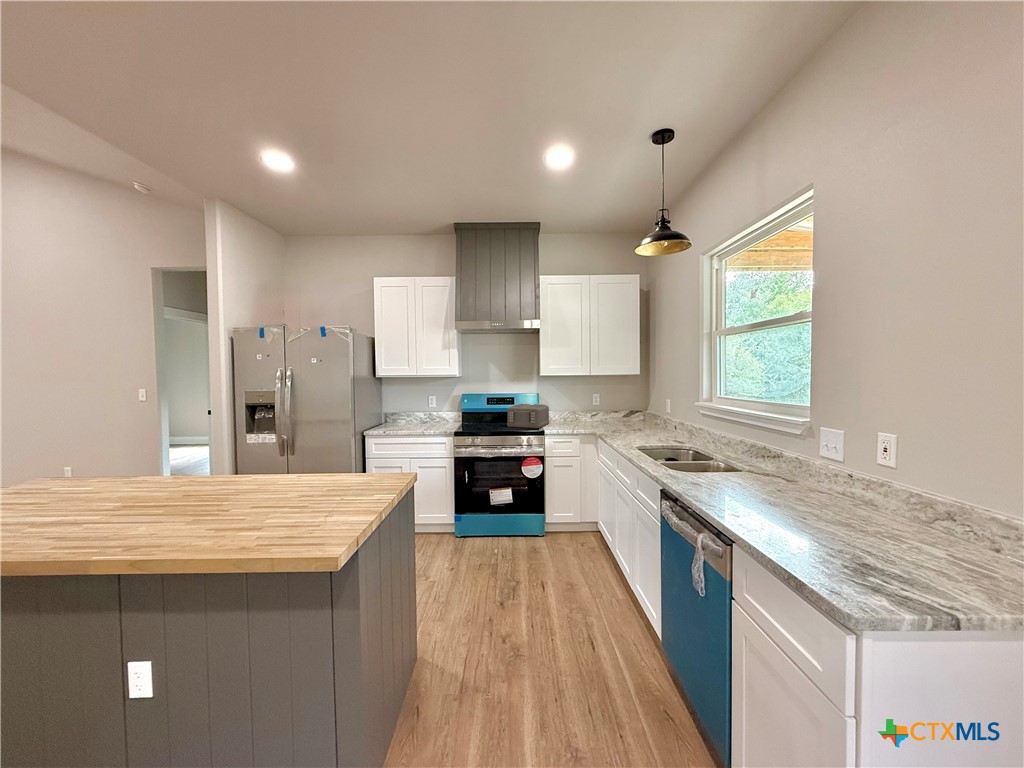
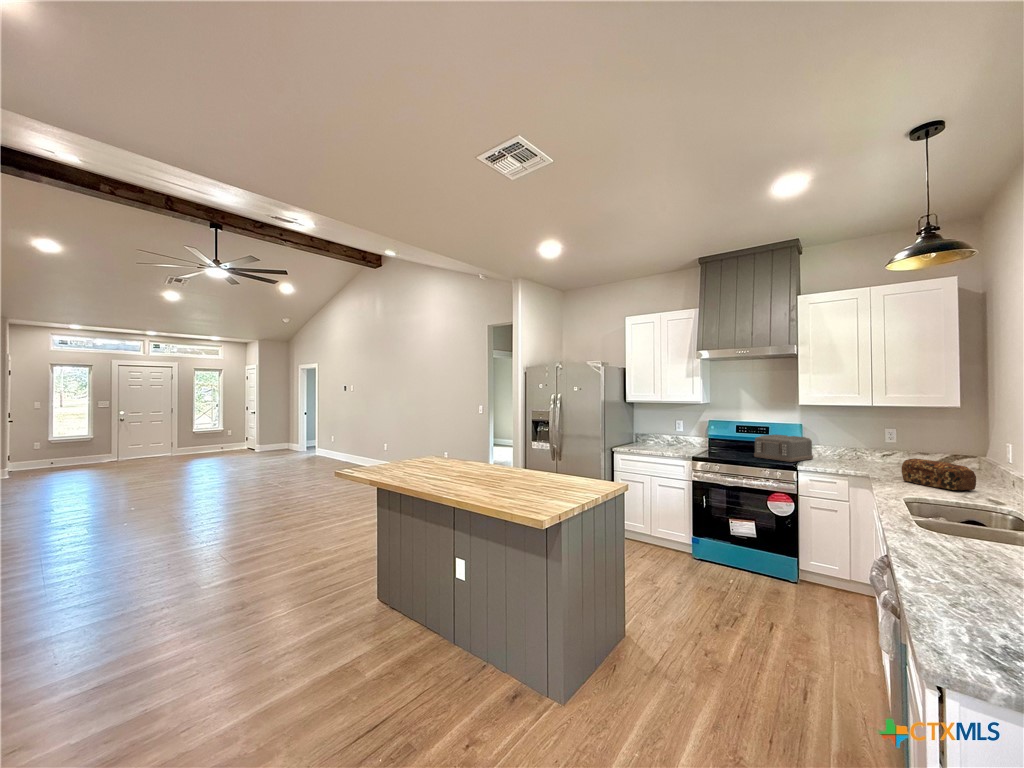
bread loaf: none [618,416,660,438] -> present [902,458,976,490]

